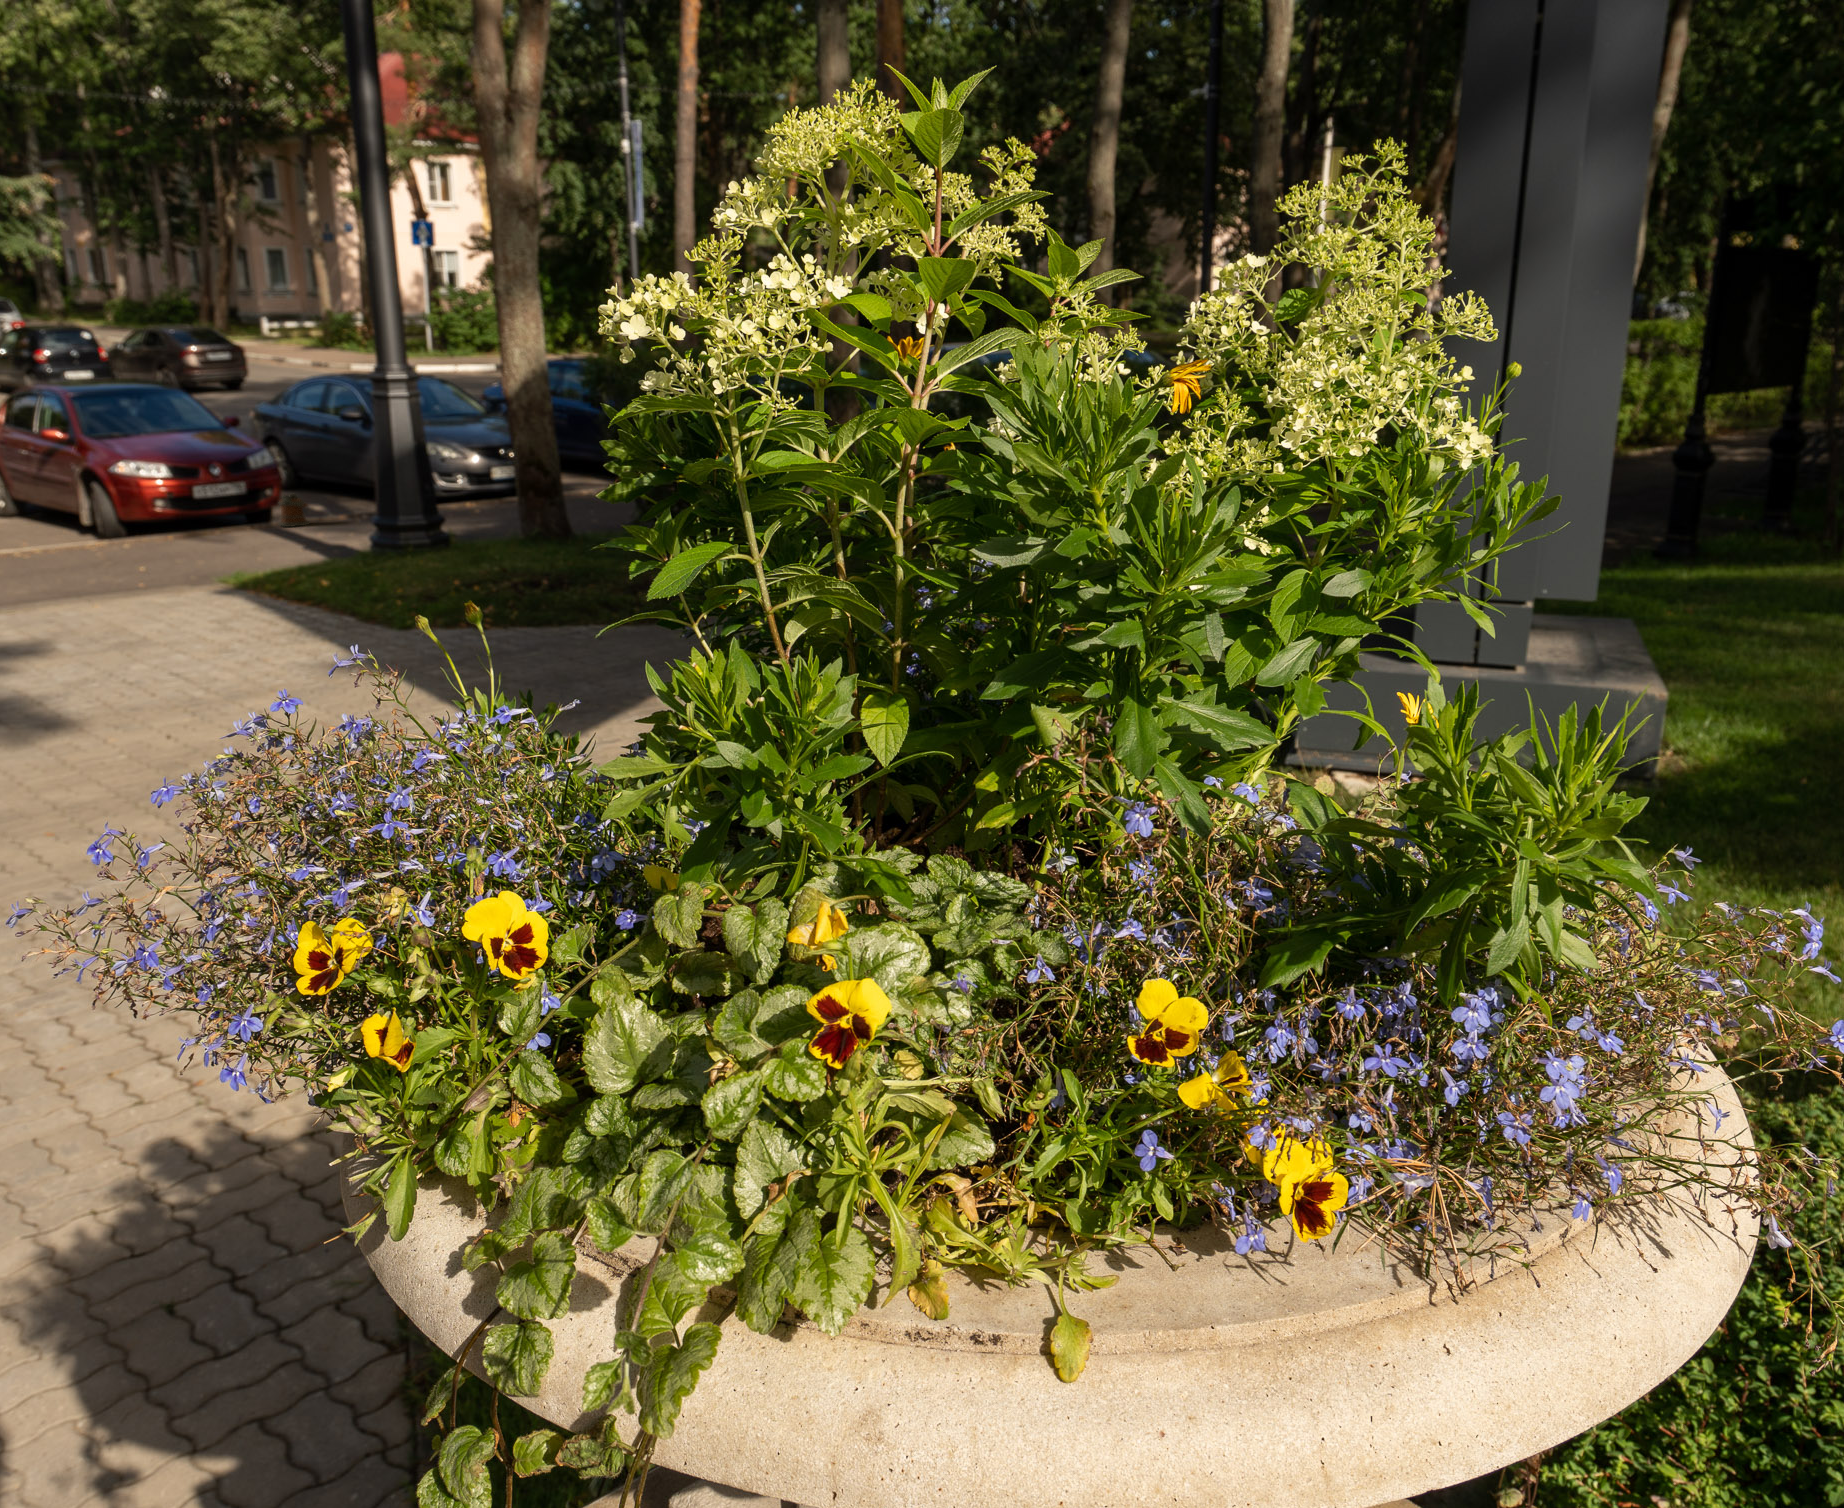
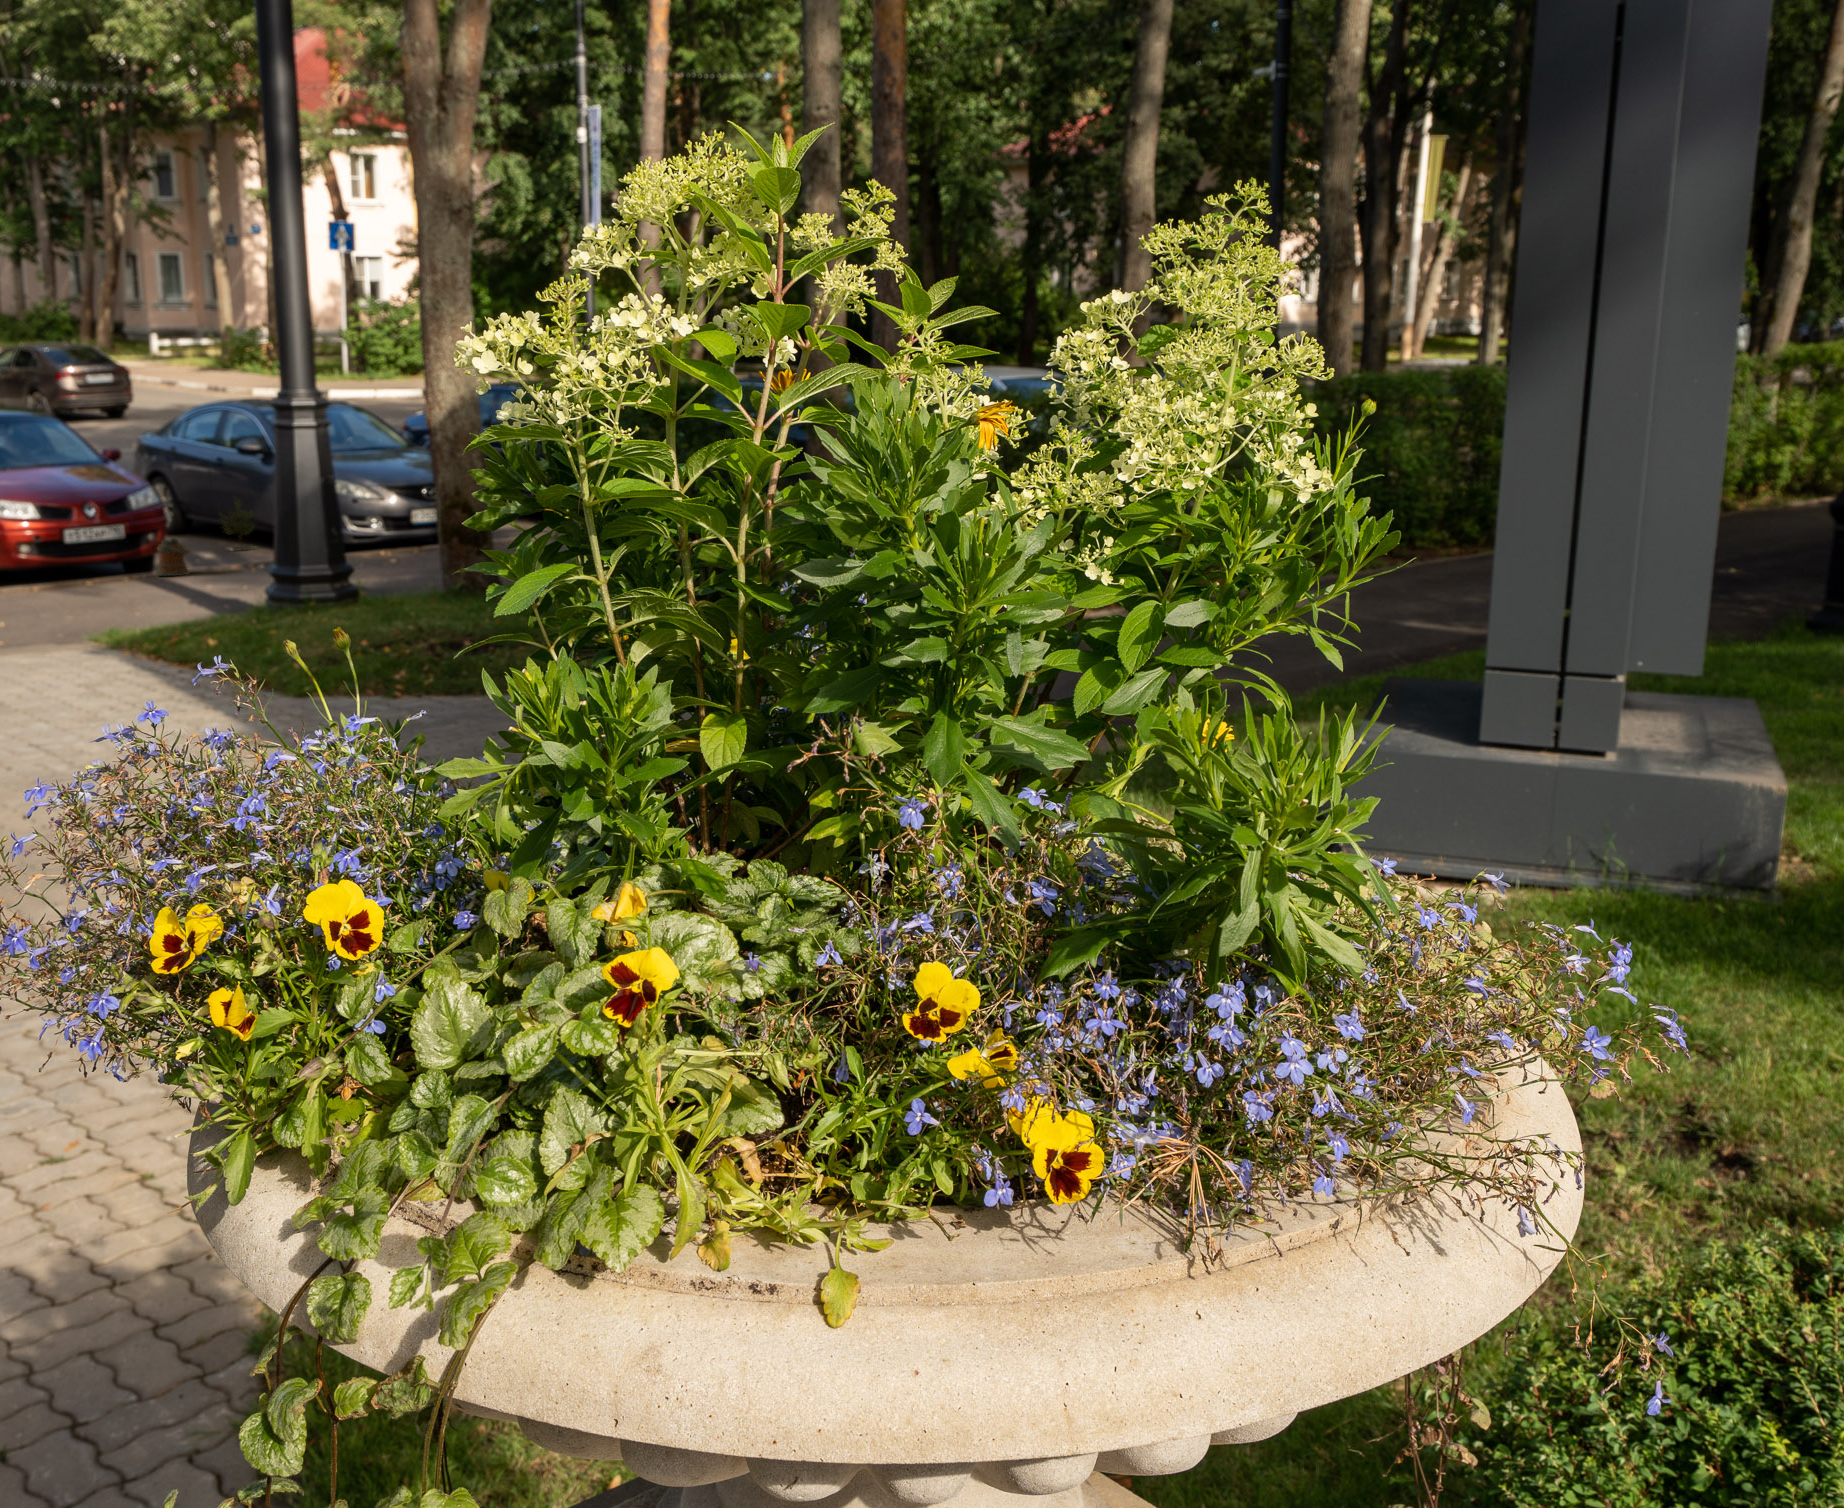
potted tree: none [330,455,368,504] -> present [222,500,255,551]

